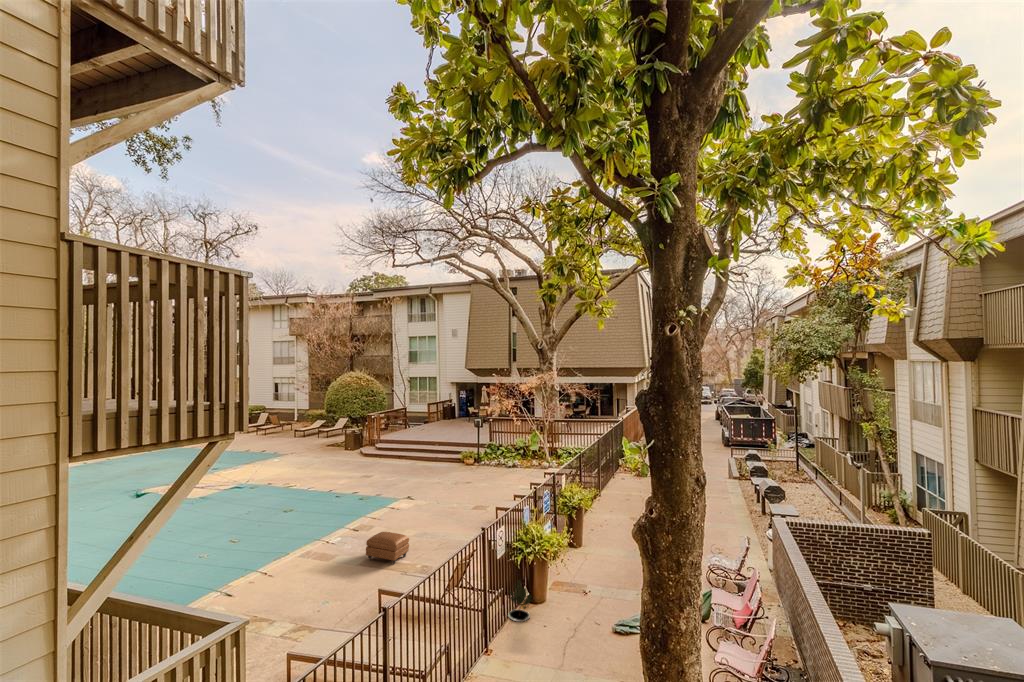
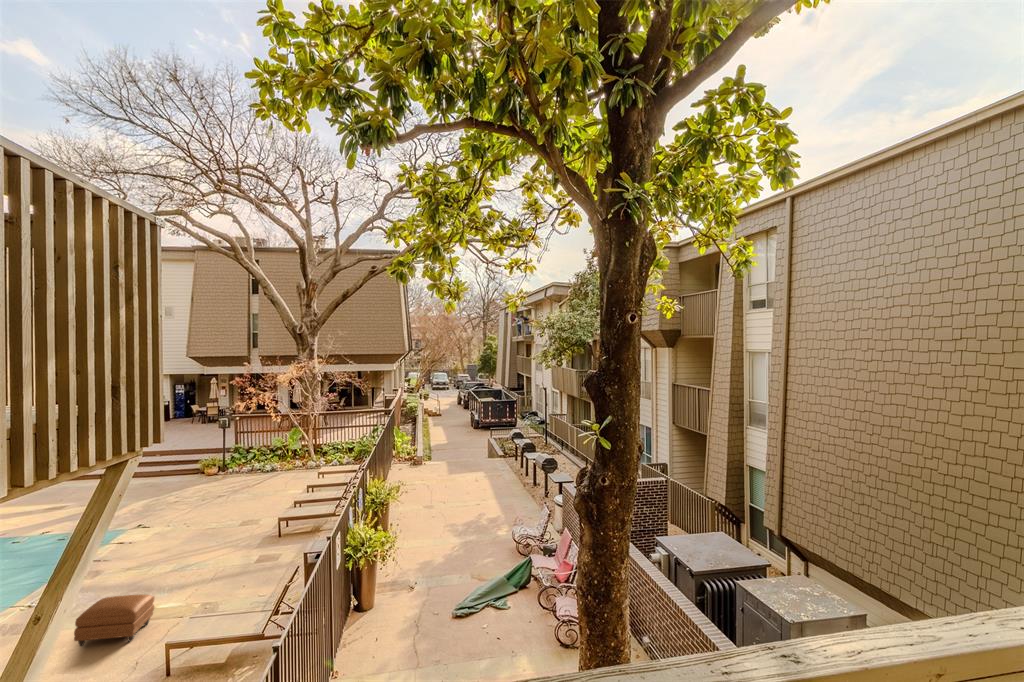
potted tree: present [508,581,531,622] -> none [338,613,372,669]

